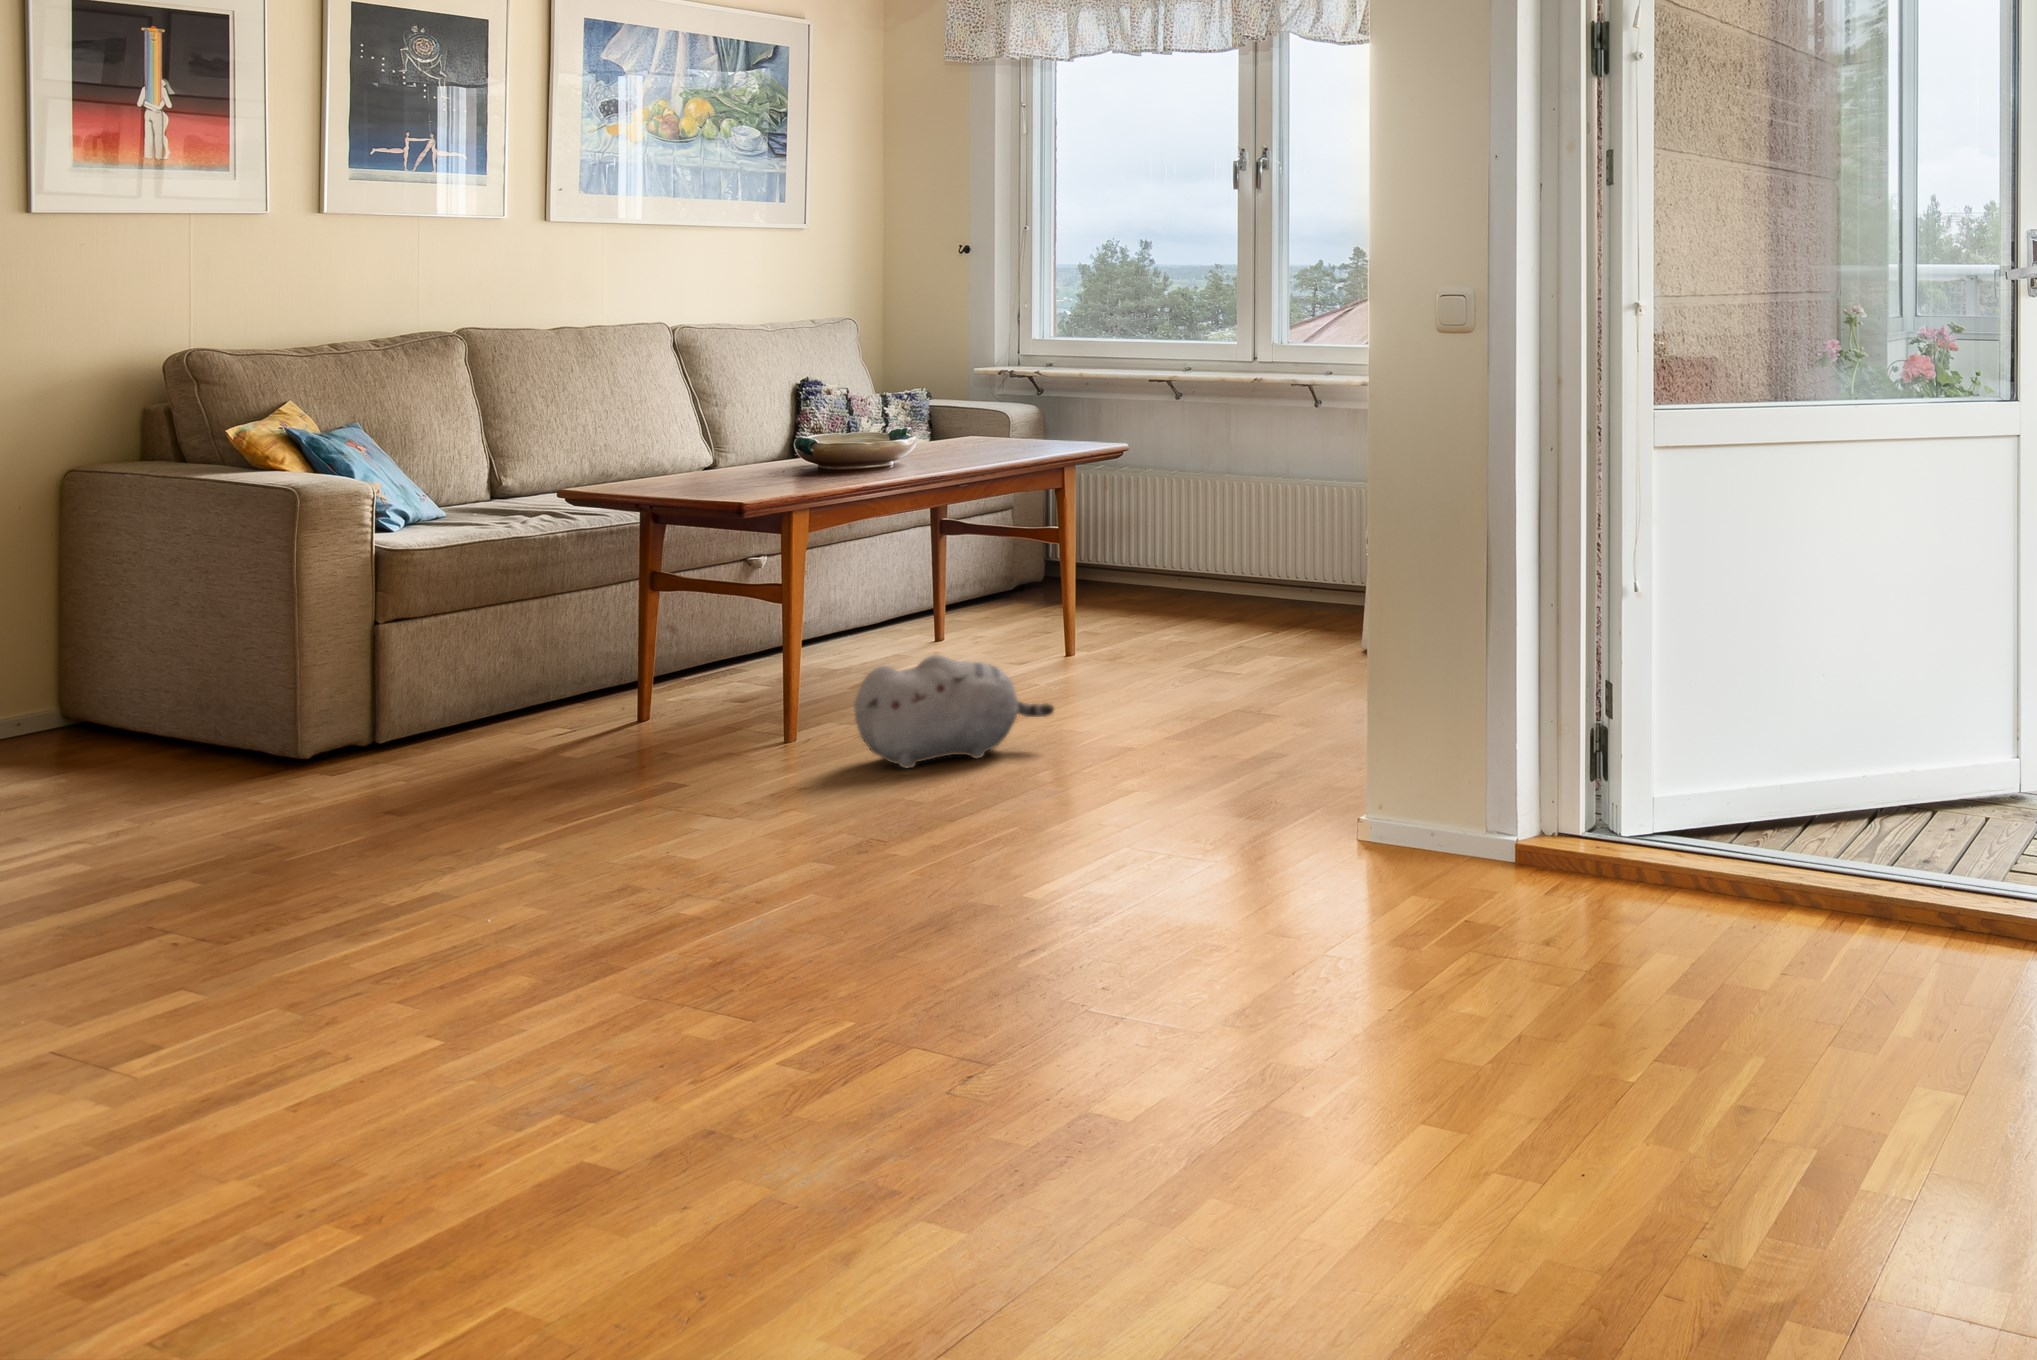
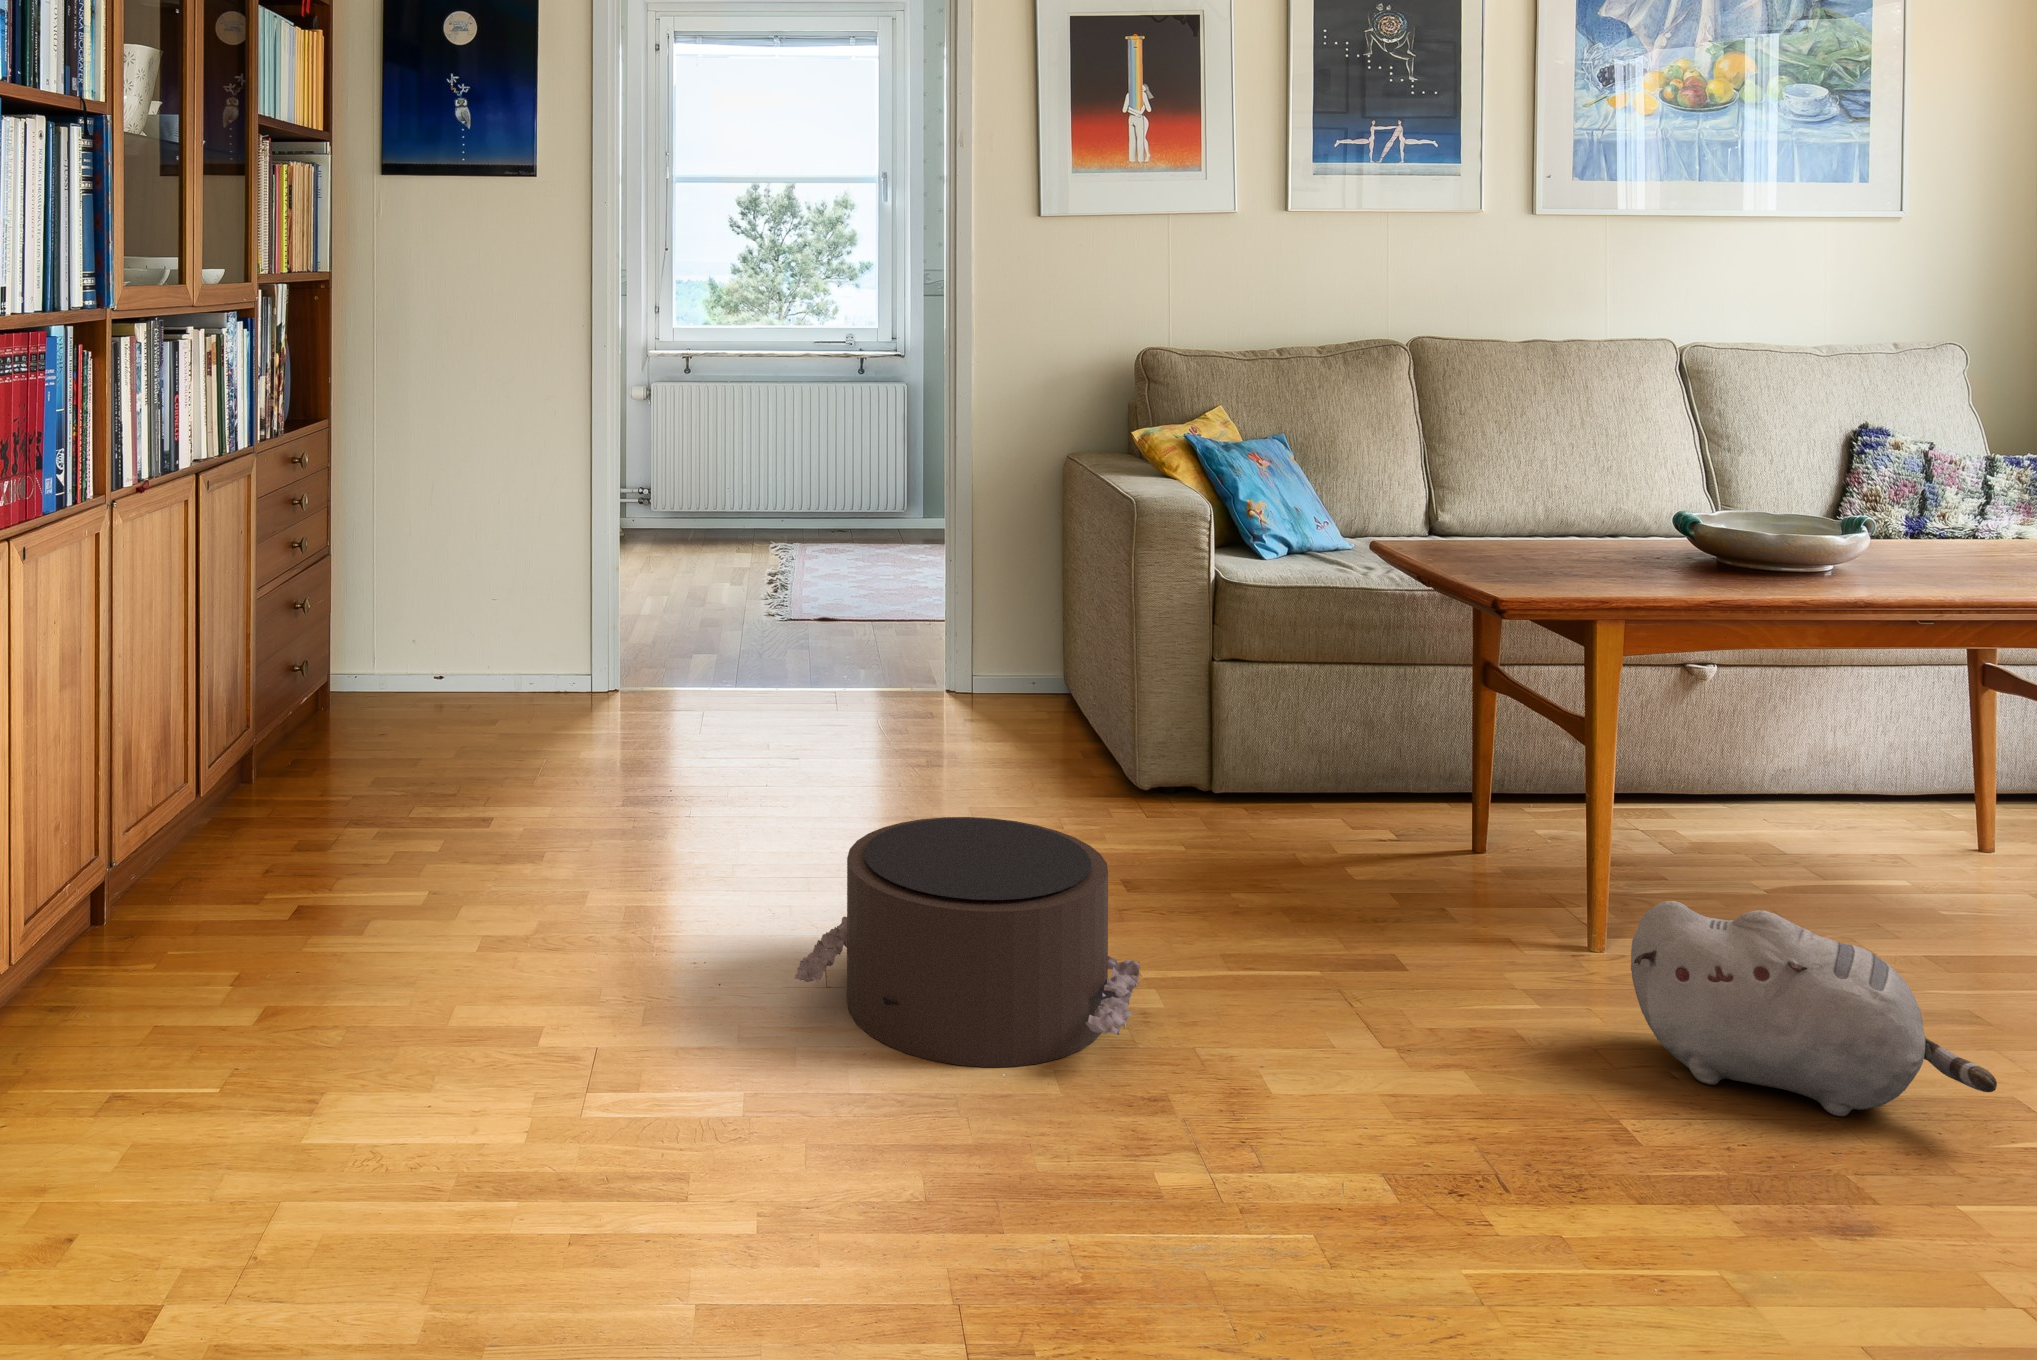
pouf: none [217,743,574,937] -> present [794,817,1140,1067]

